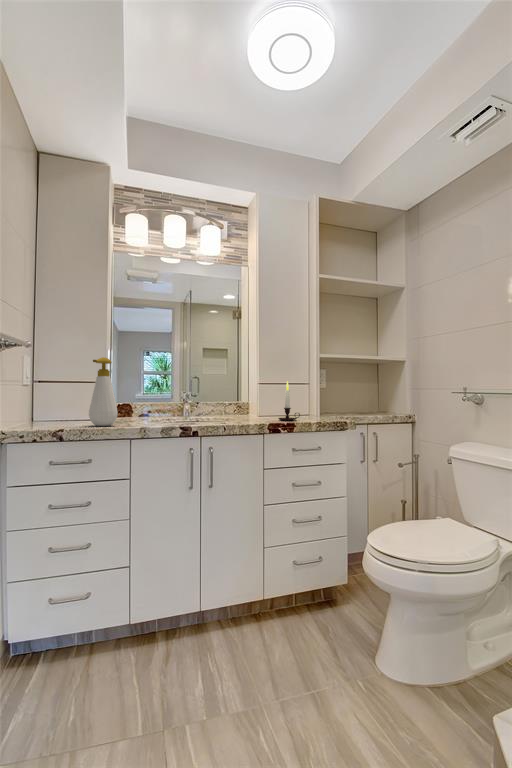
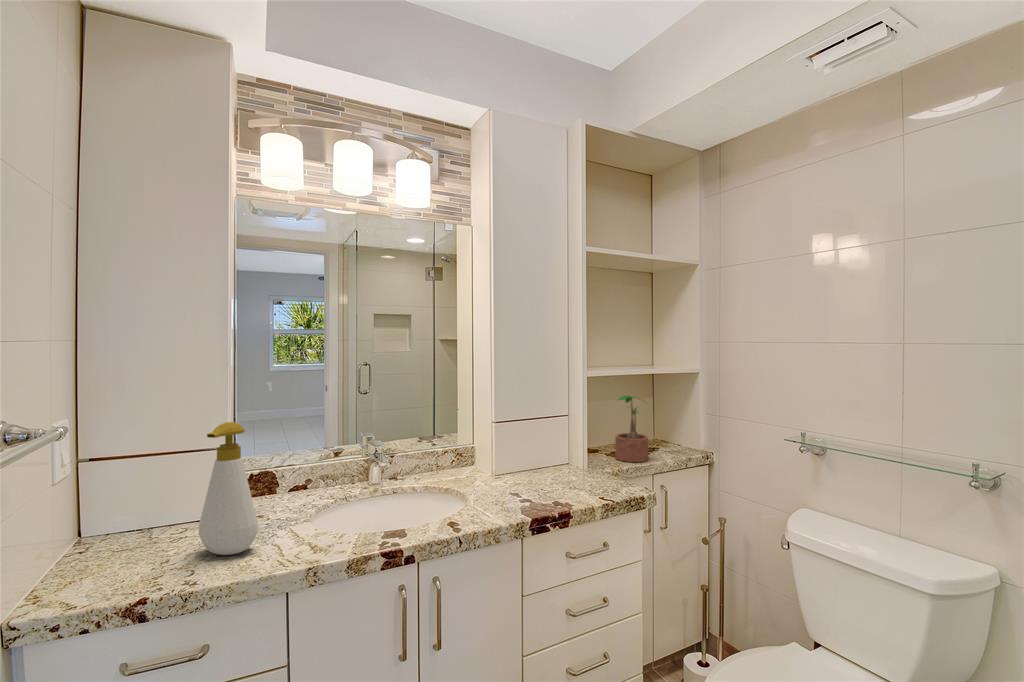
potted plant: none [343,374,368,416] -> present [615,396,648,462]
candle: present [278,381,300,421] -> none [532,429,566,496]

